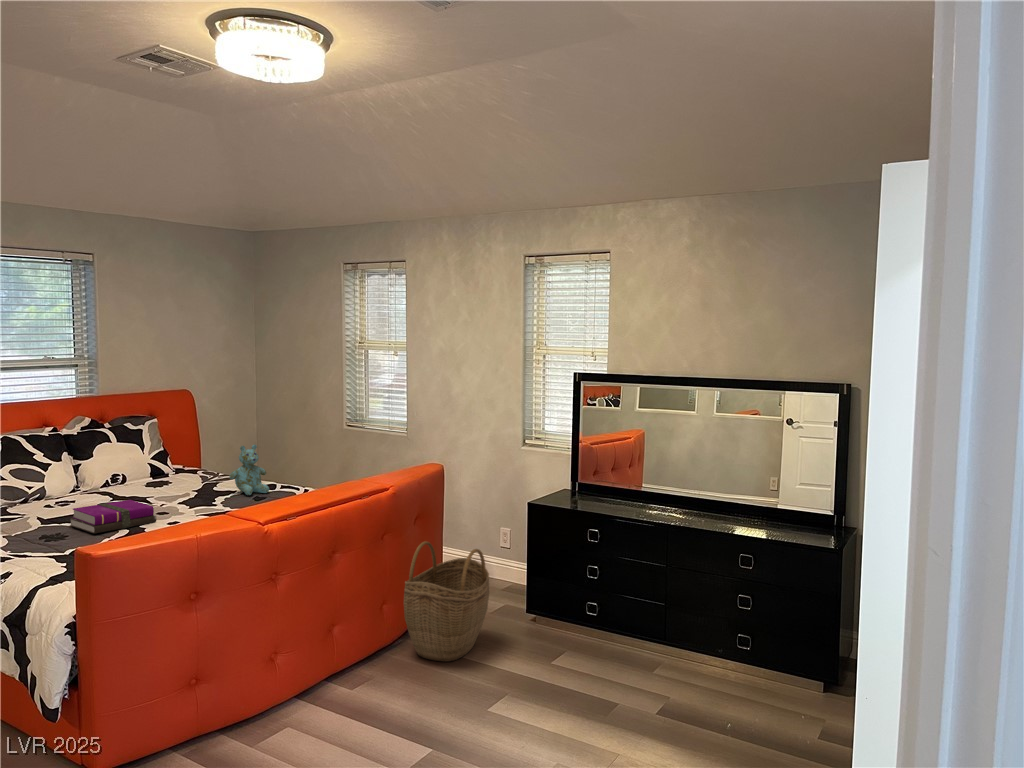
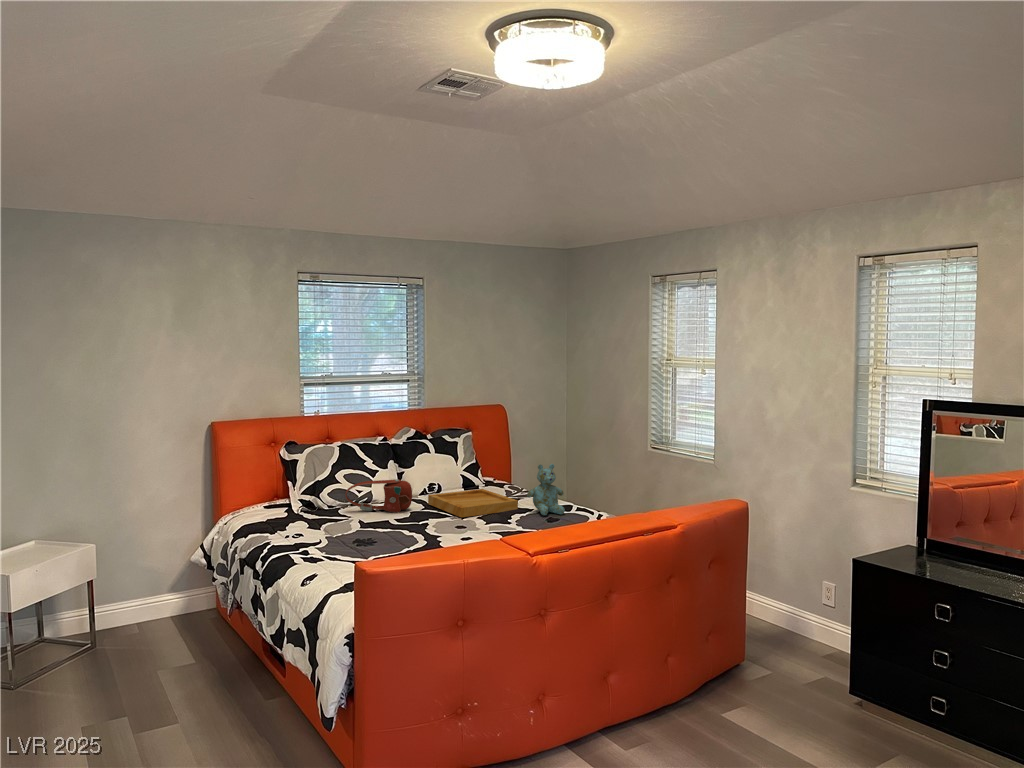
handbag: none [17,470,99,507] -> present [345,479,412,513]
tray: none [117,476,219,504] -> present [428,489,518,517]
notebook: present [70,500,156,533] -> none [379,512,452,543]
woven basket: present [404,541,489,662] -> none [694,587,799,732]

